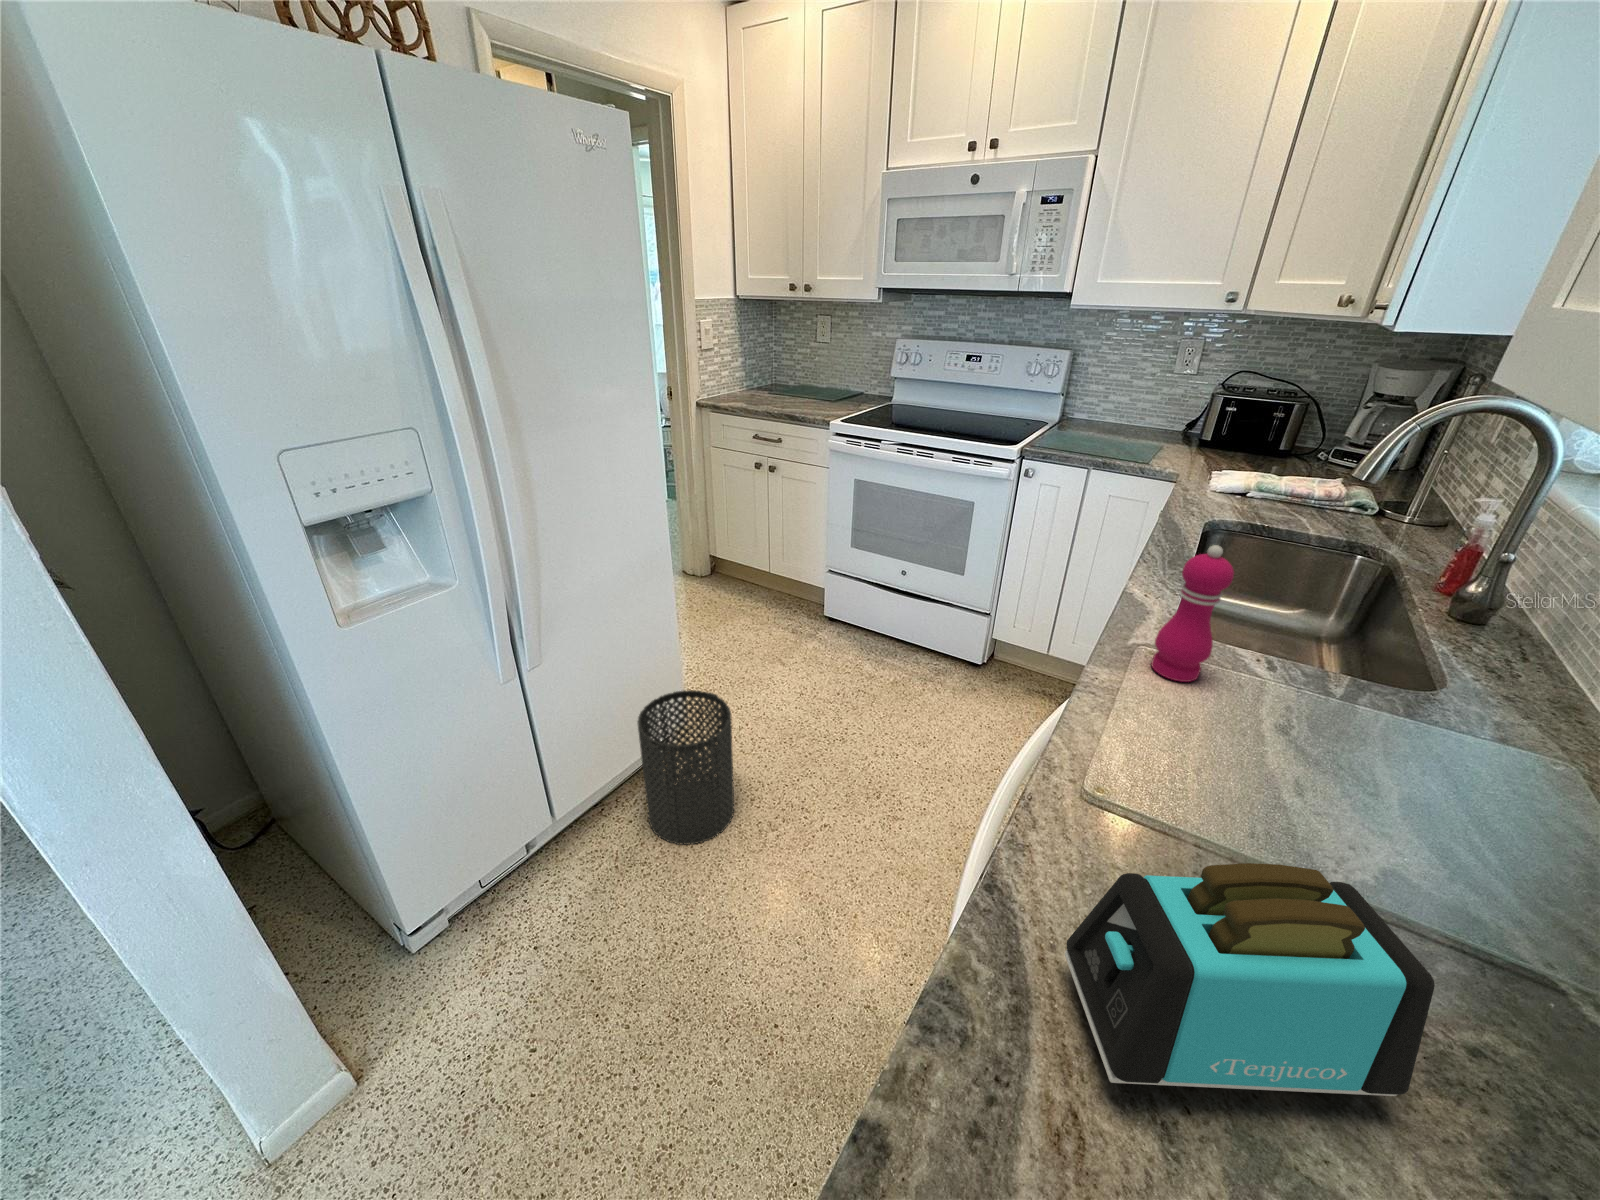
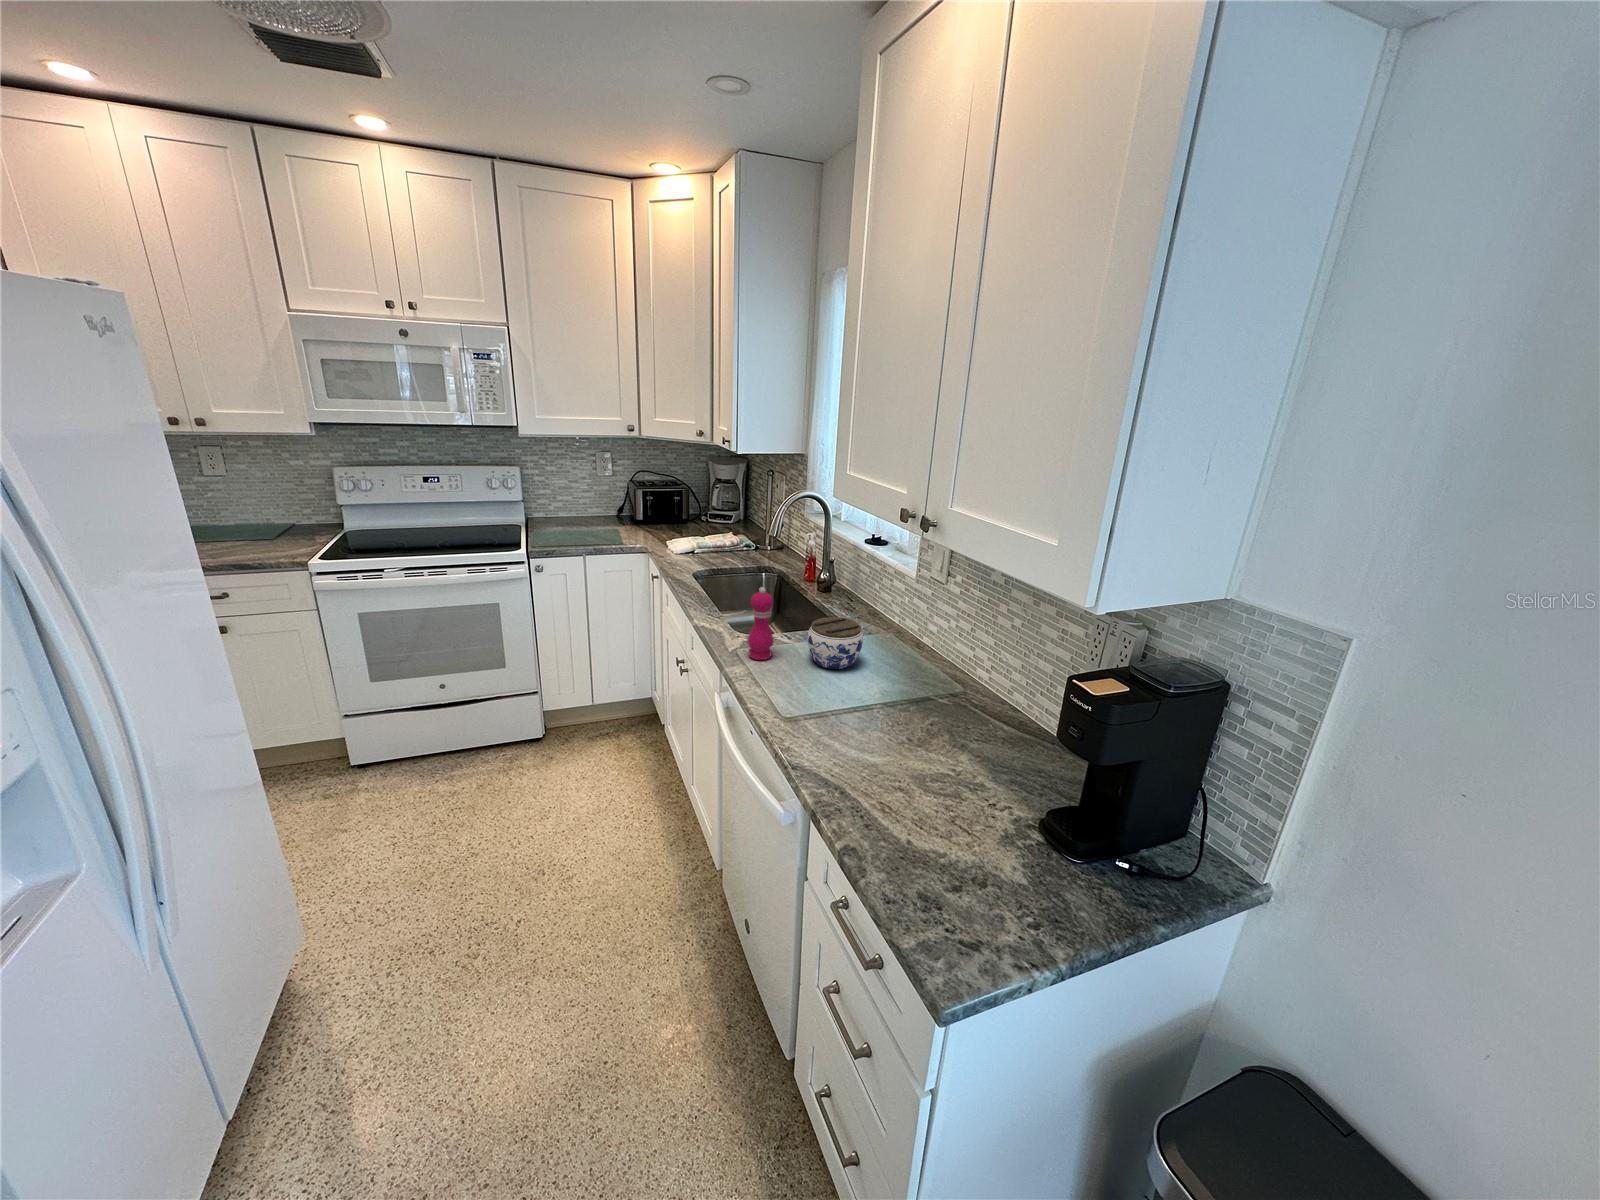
jar: none [1275,650,1443,779] -> present [808,617,863,669]
trash can: present [638,690,734,845] -> none [283,869,425,1058]
toaster: present [1065,863,1435,1096] -> none [840,683,930,787]

